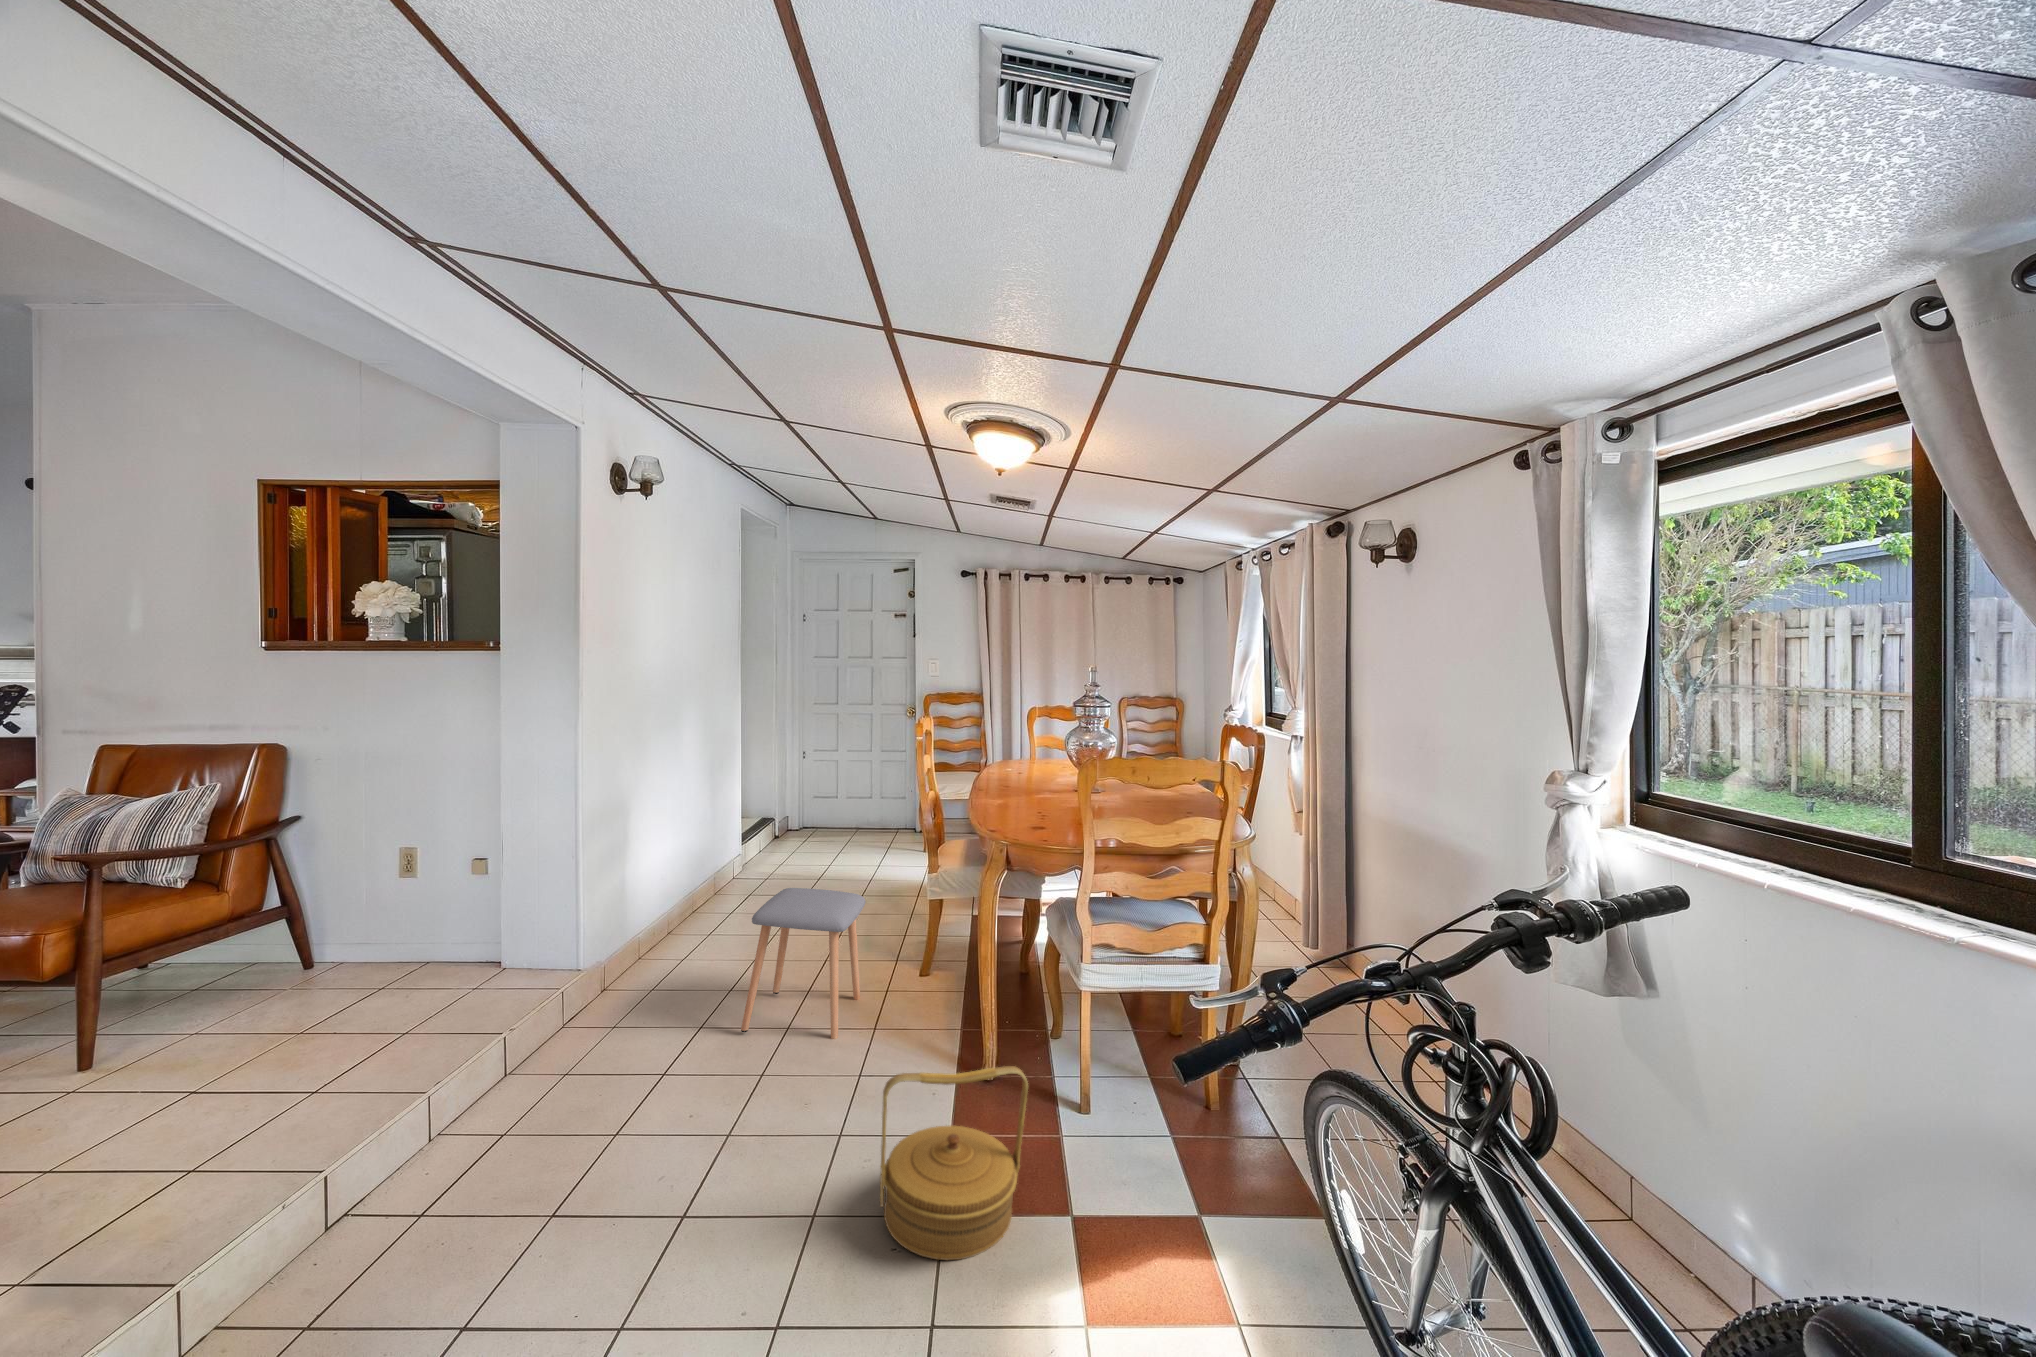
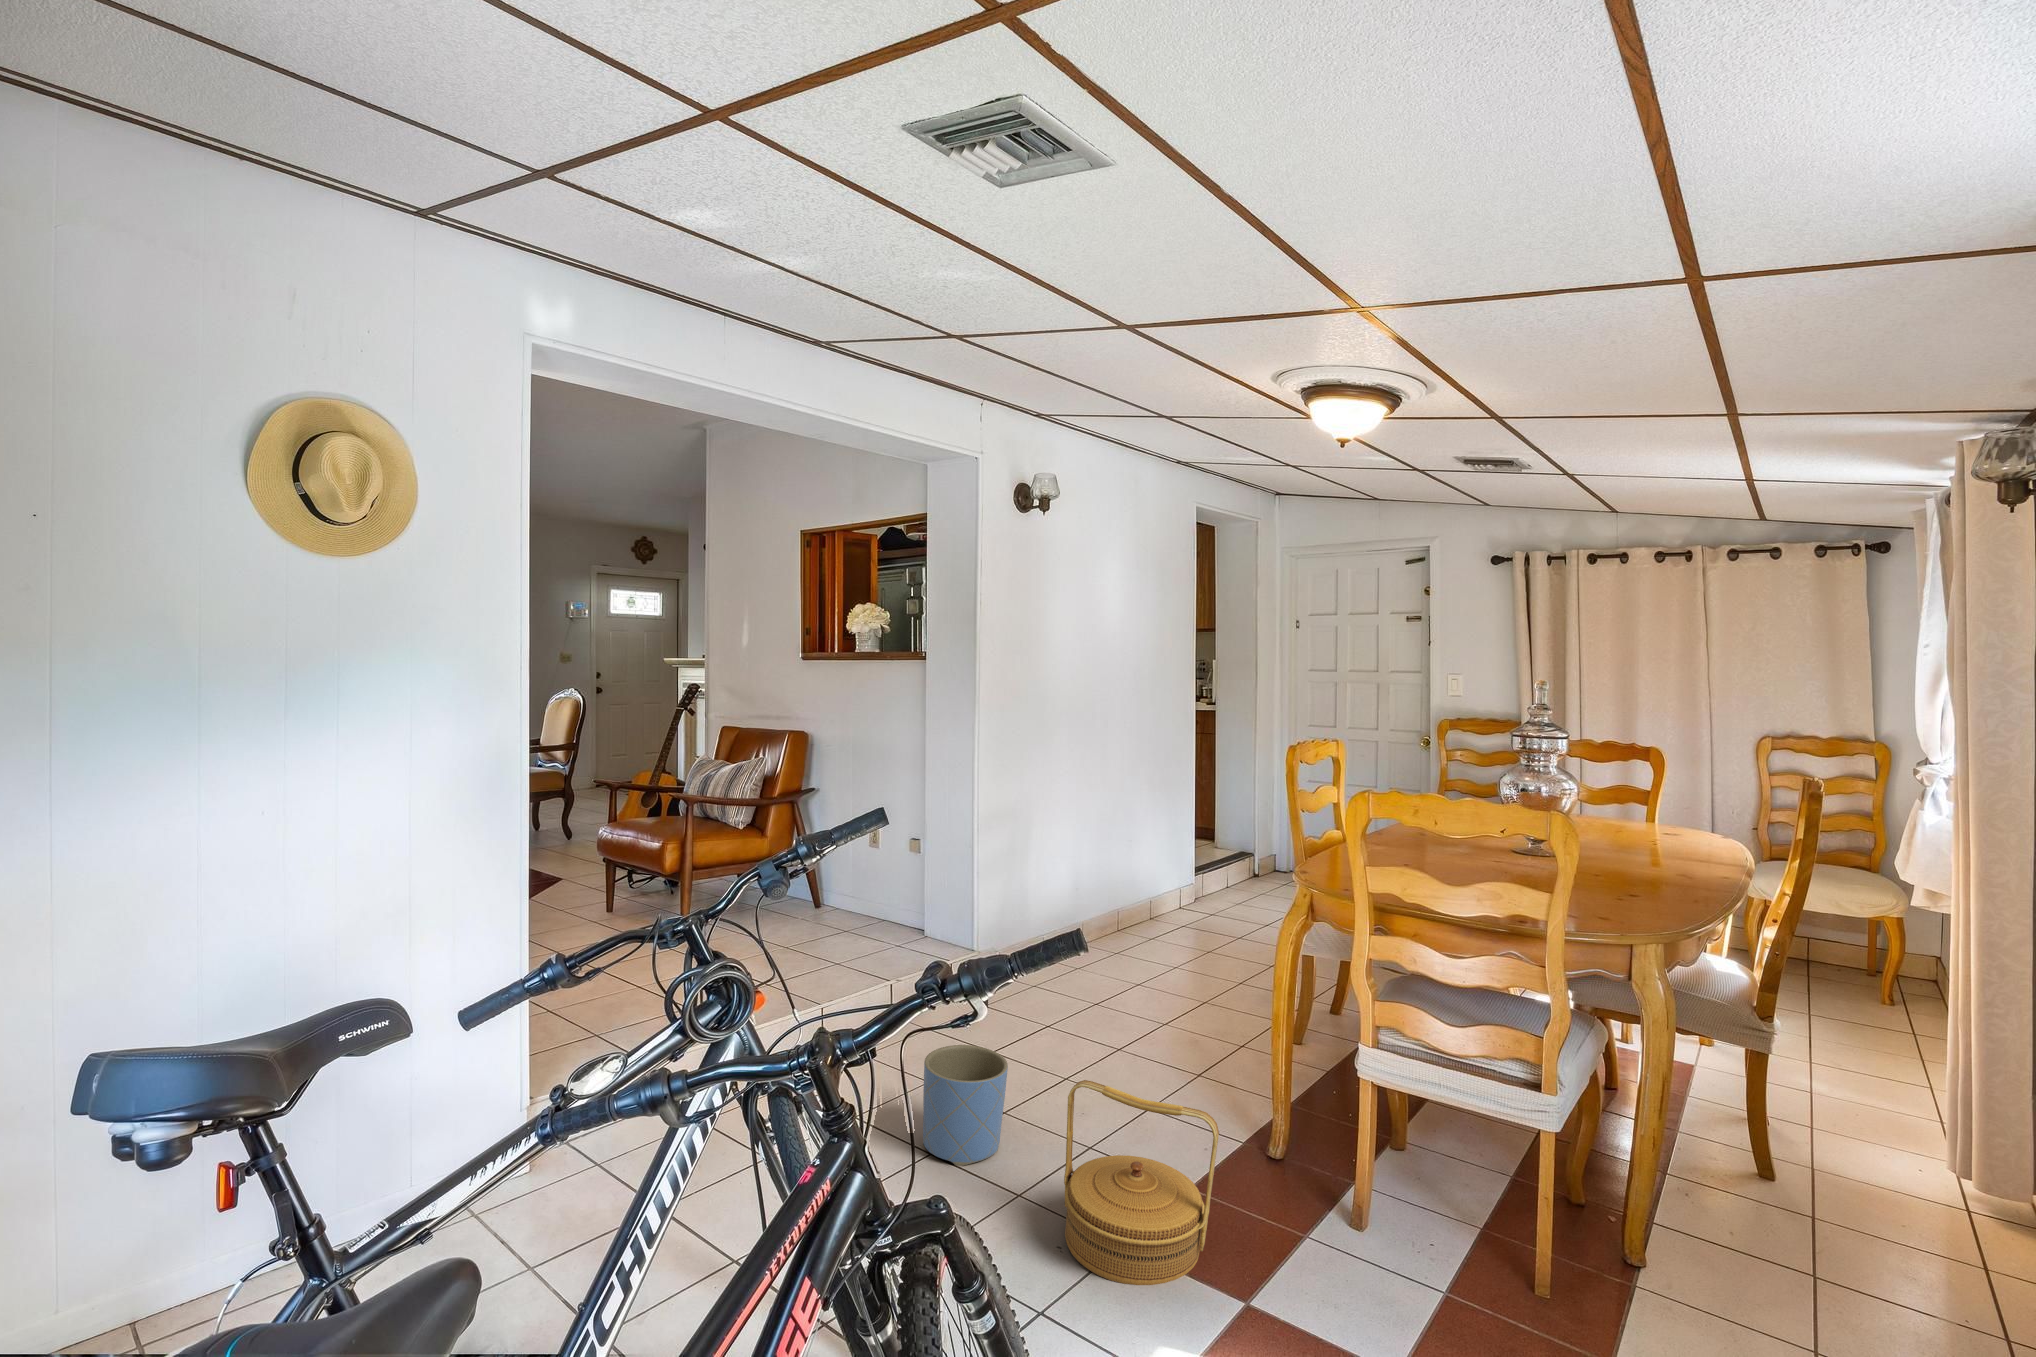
stool: present [741,888,866,1039] -> none [1076,908,1216,1074]
planter: none [665,1074,764,1214] -> present [923,1045,1008,1166]

